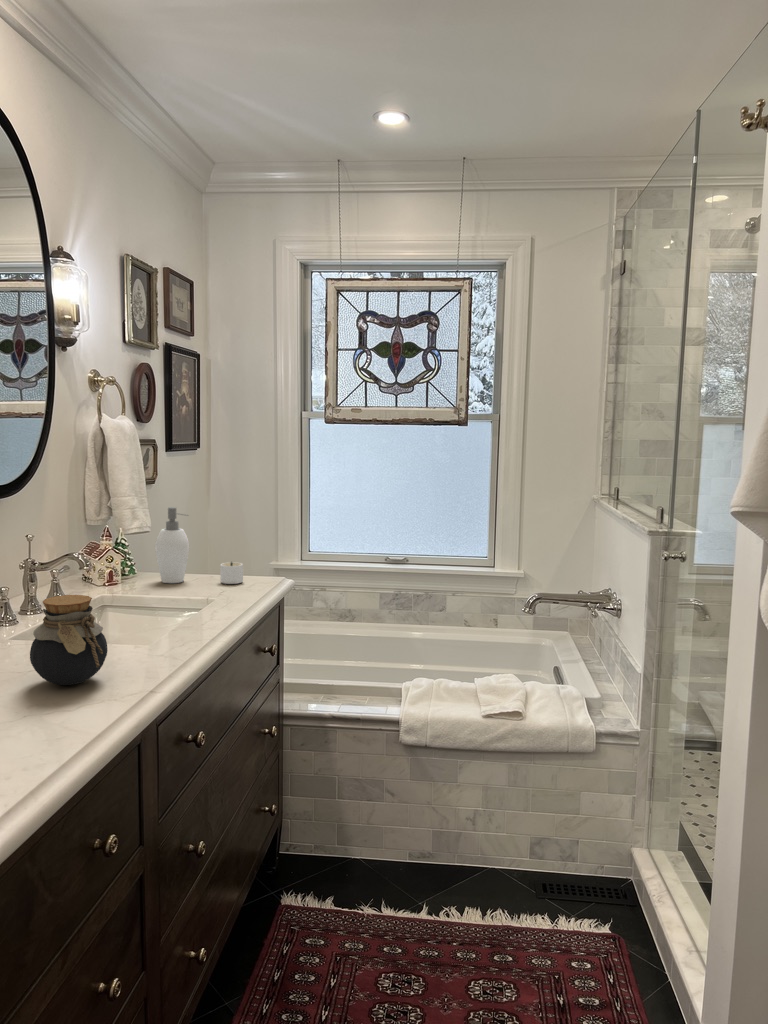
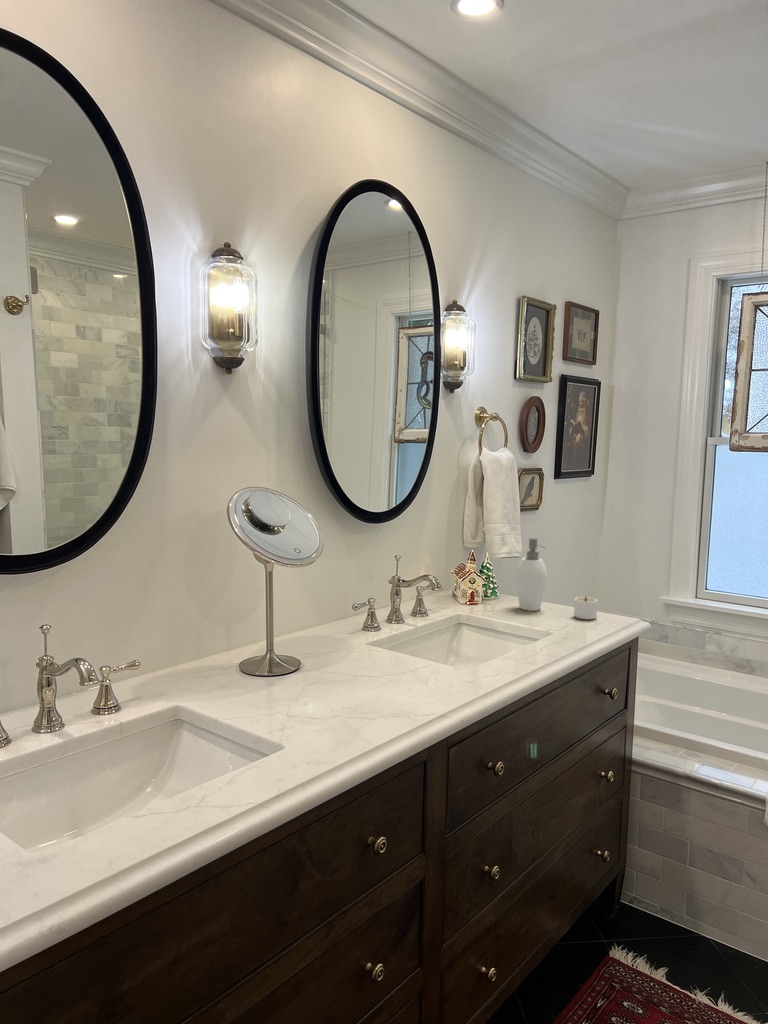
jar: present [30,595,108,685] -> none [359,616,419,694]

